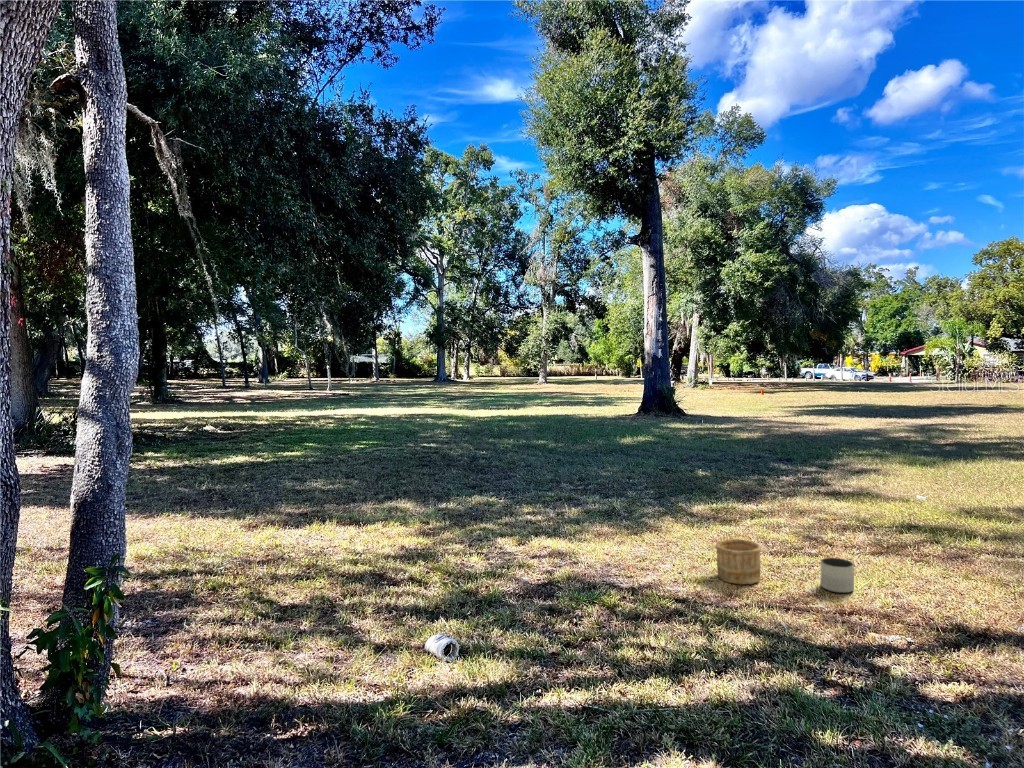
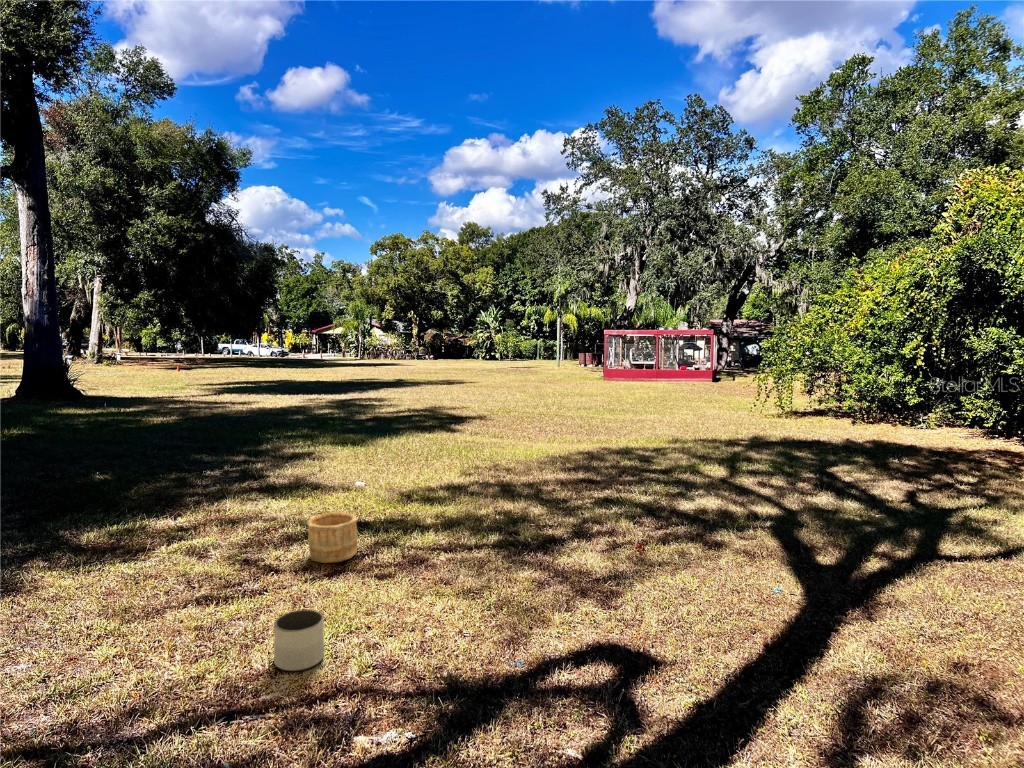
wooden bucket: present [715,539,761,584] -> present [307,512,358,563]

